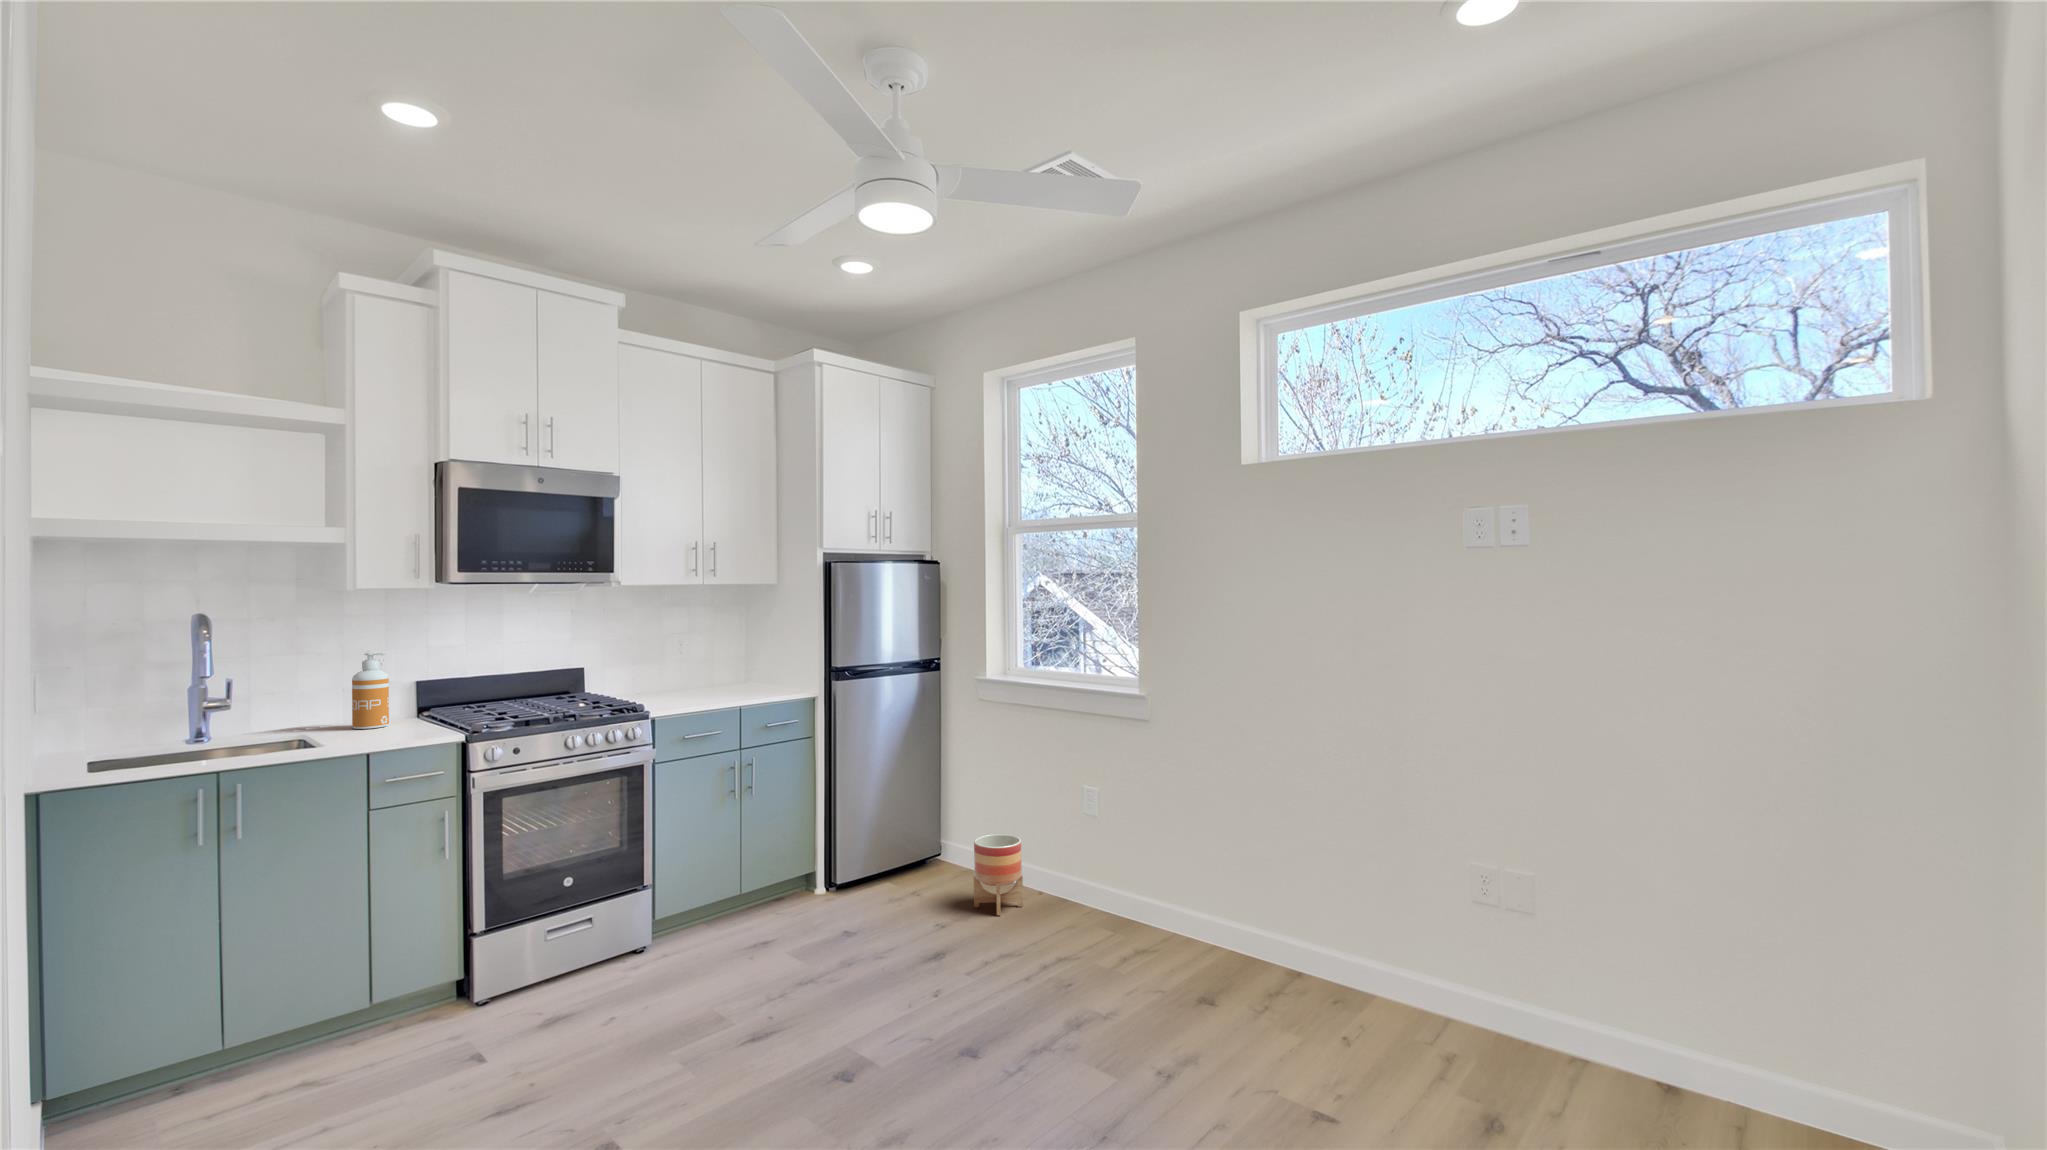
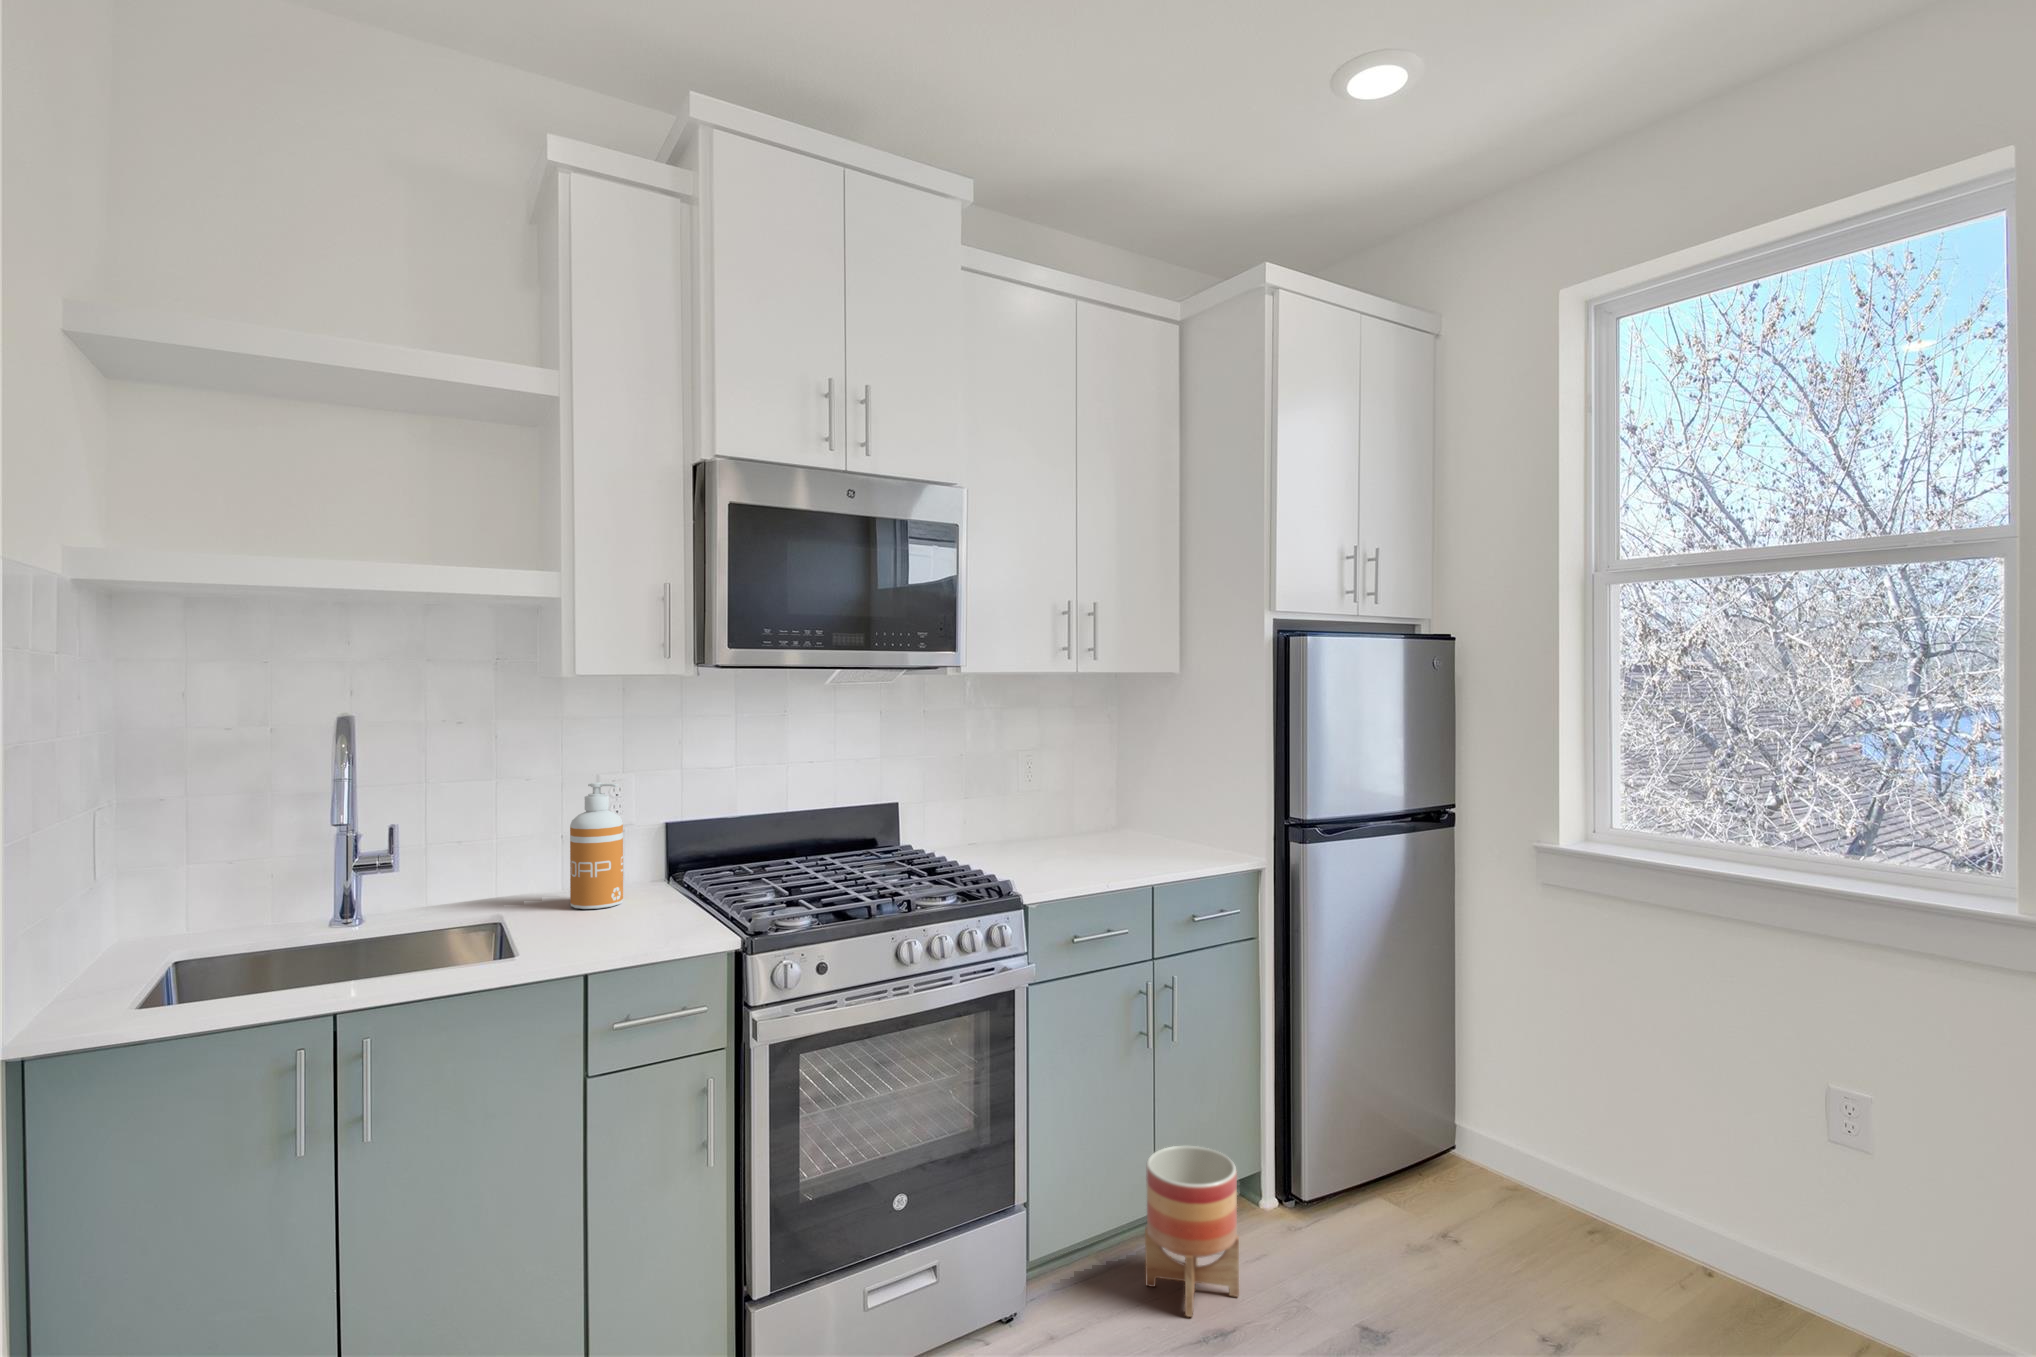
planter: present [974,834,1023,915] -> present [1145,1146,1239,1317]

